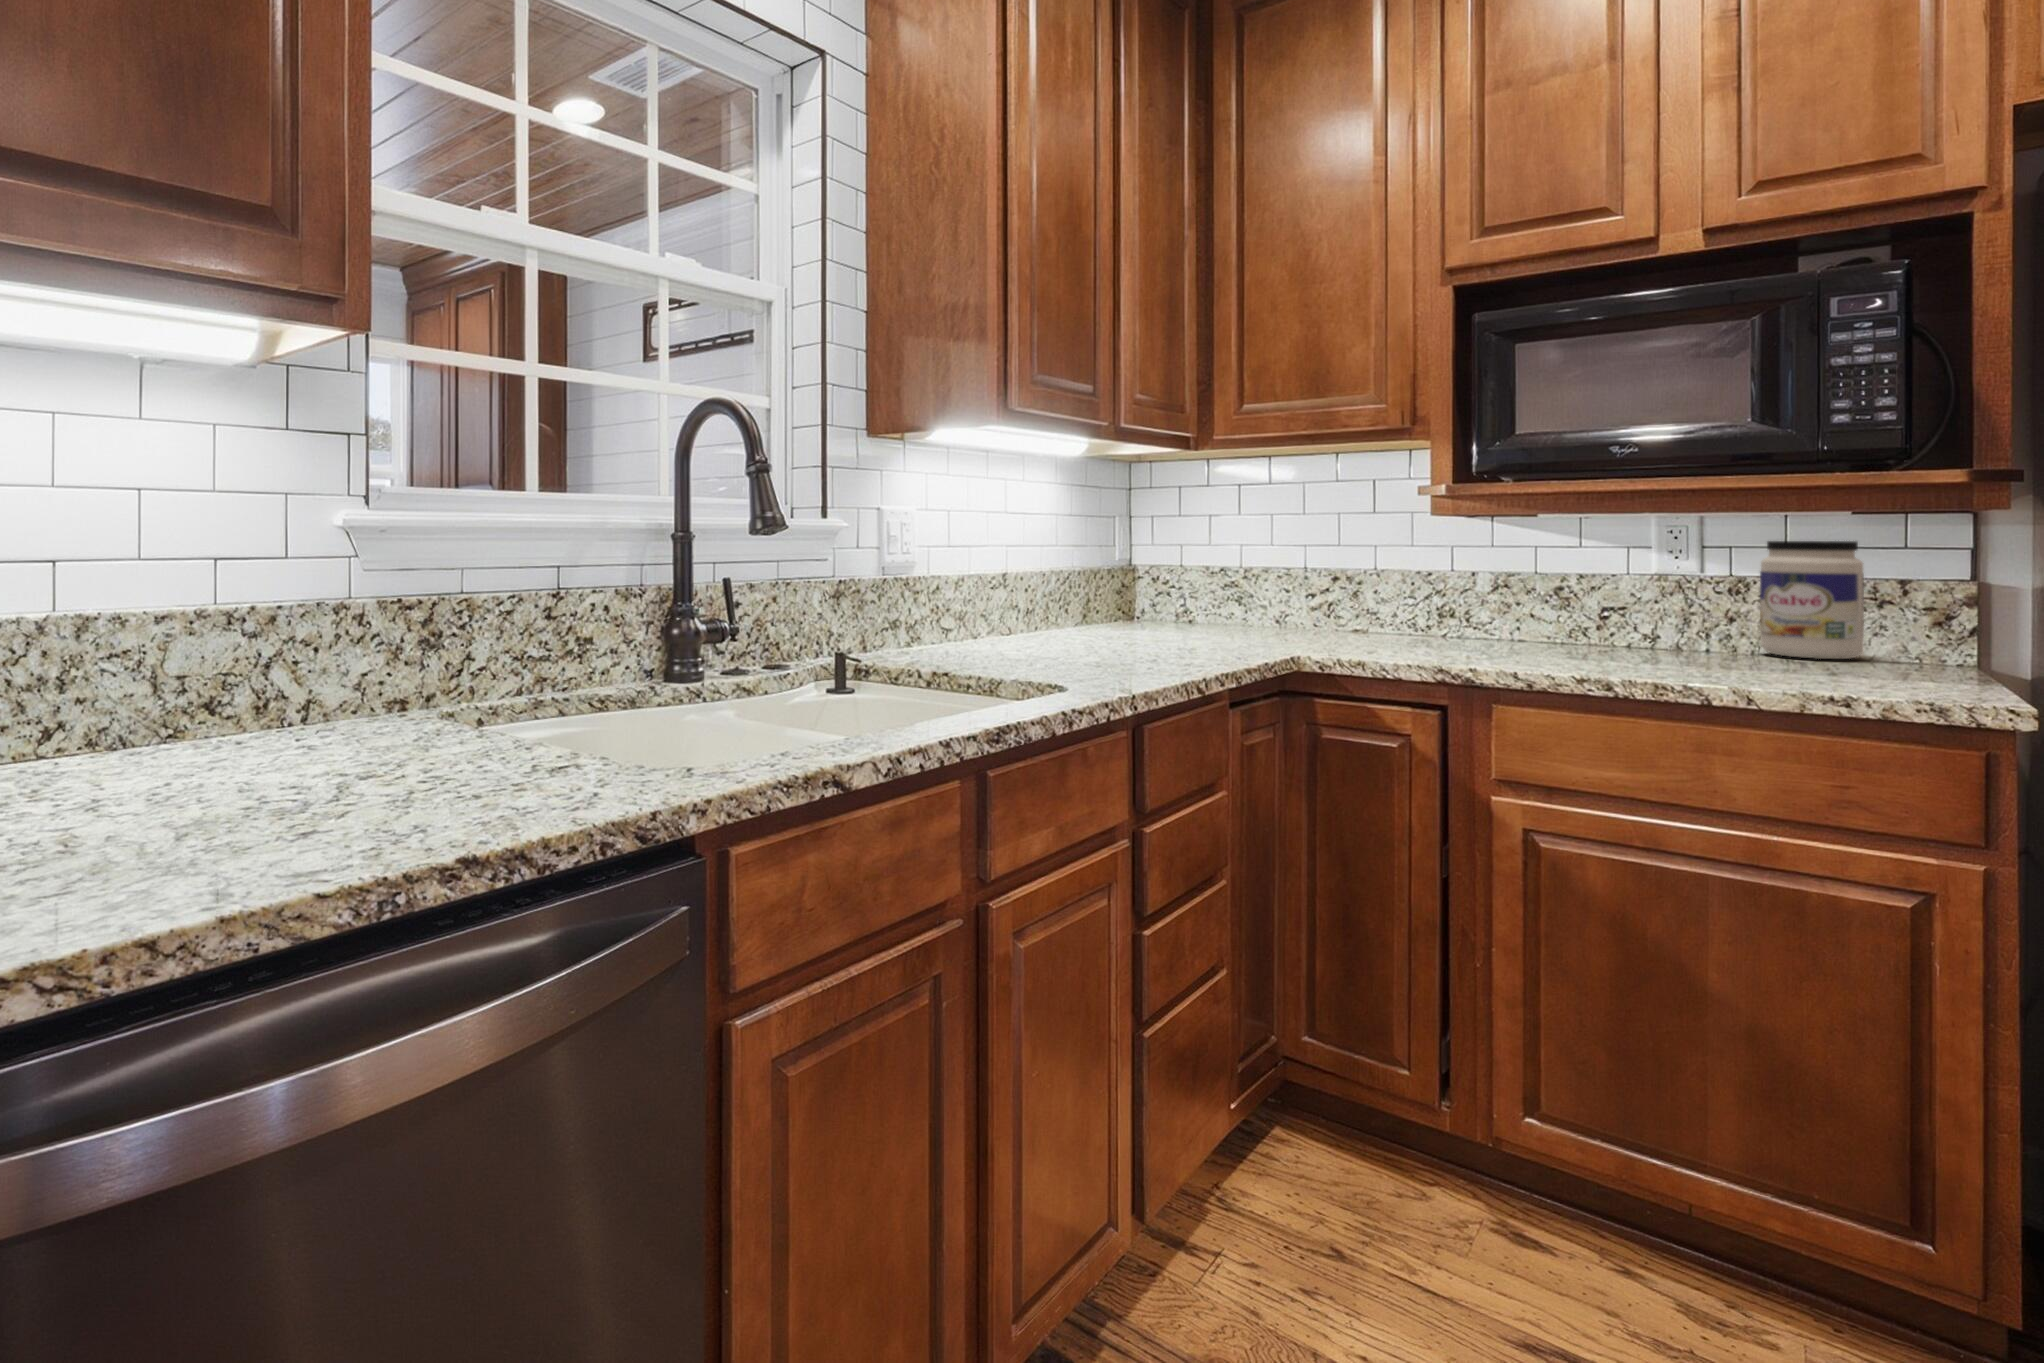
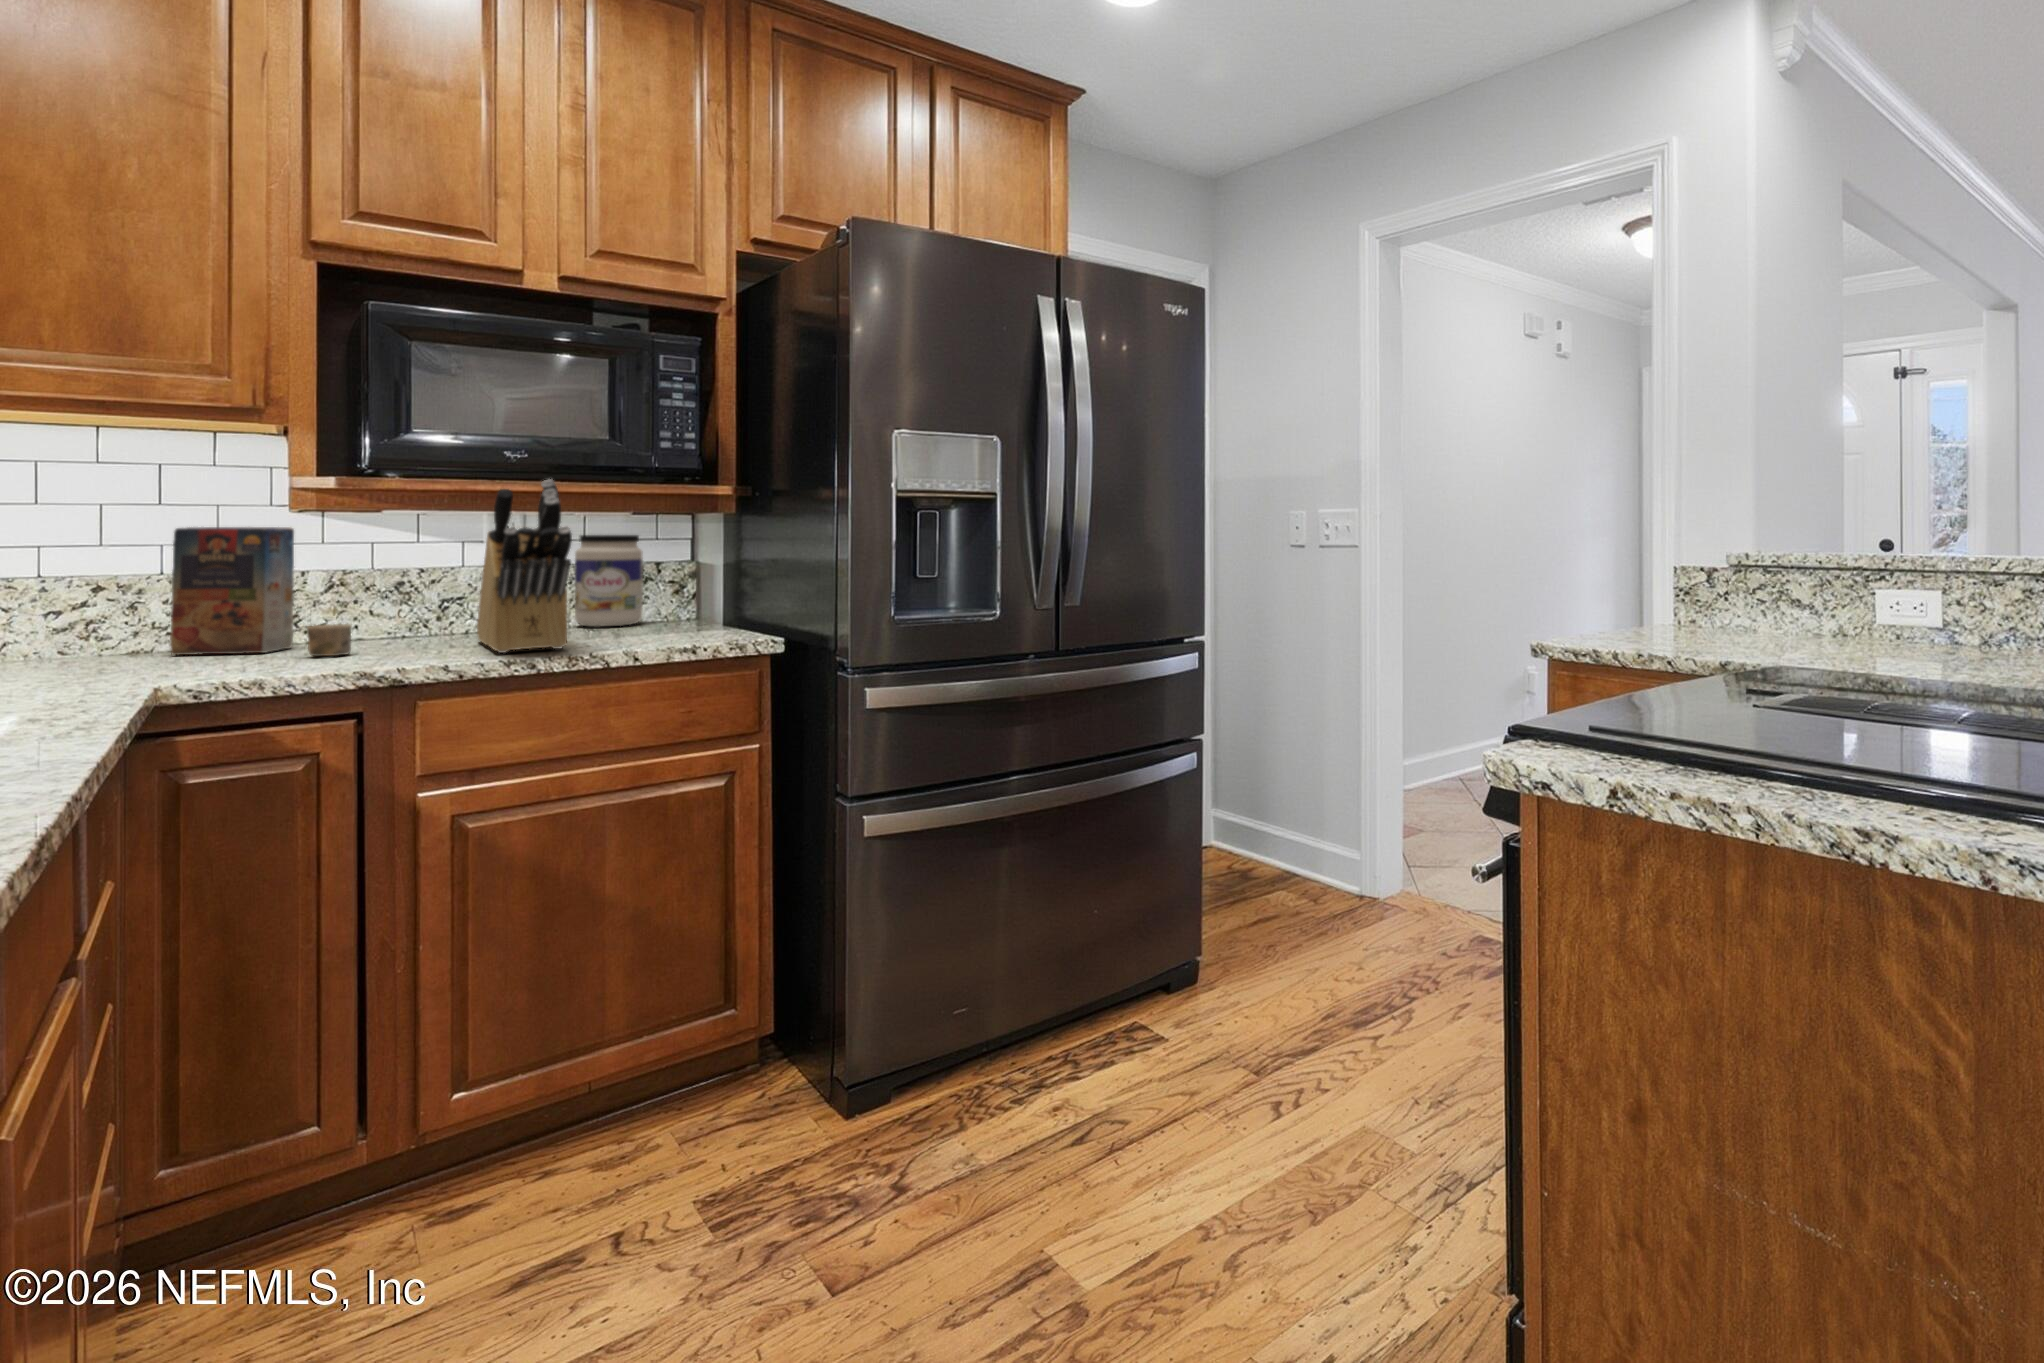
knife block: none [1582,475,1690,673] -> present [477,480,572,653]
cereal box: none [1367,531,1479,651] -> present [170,527,352,656]

